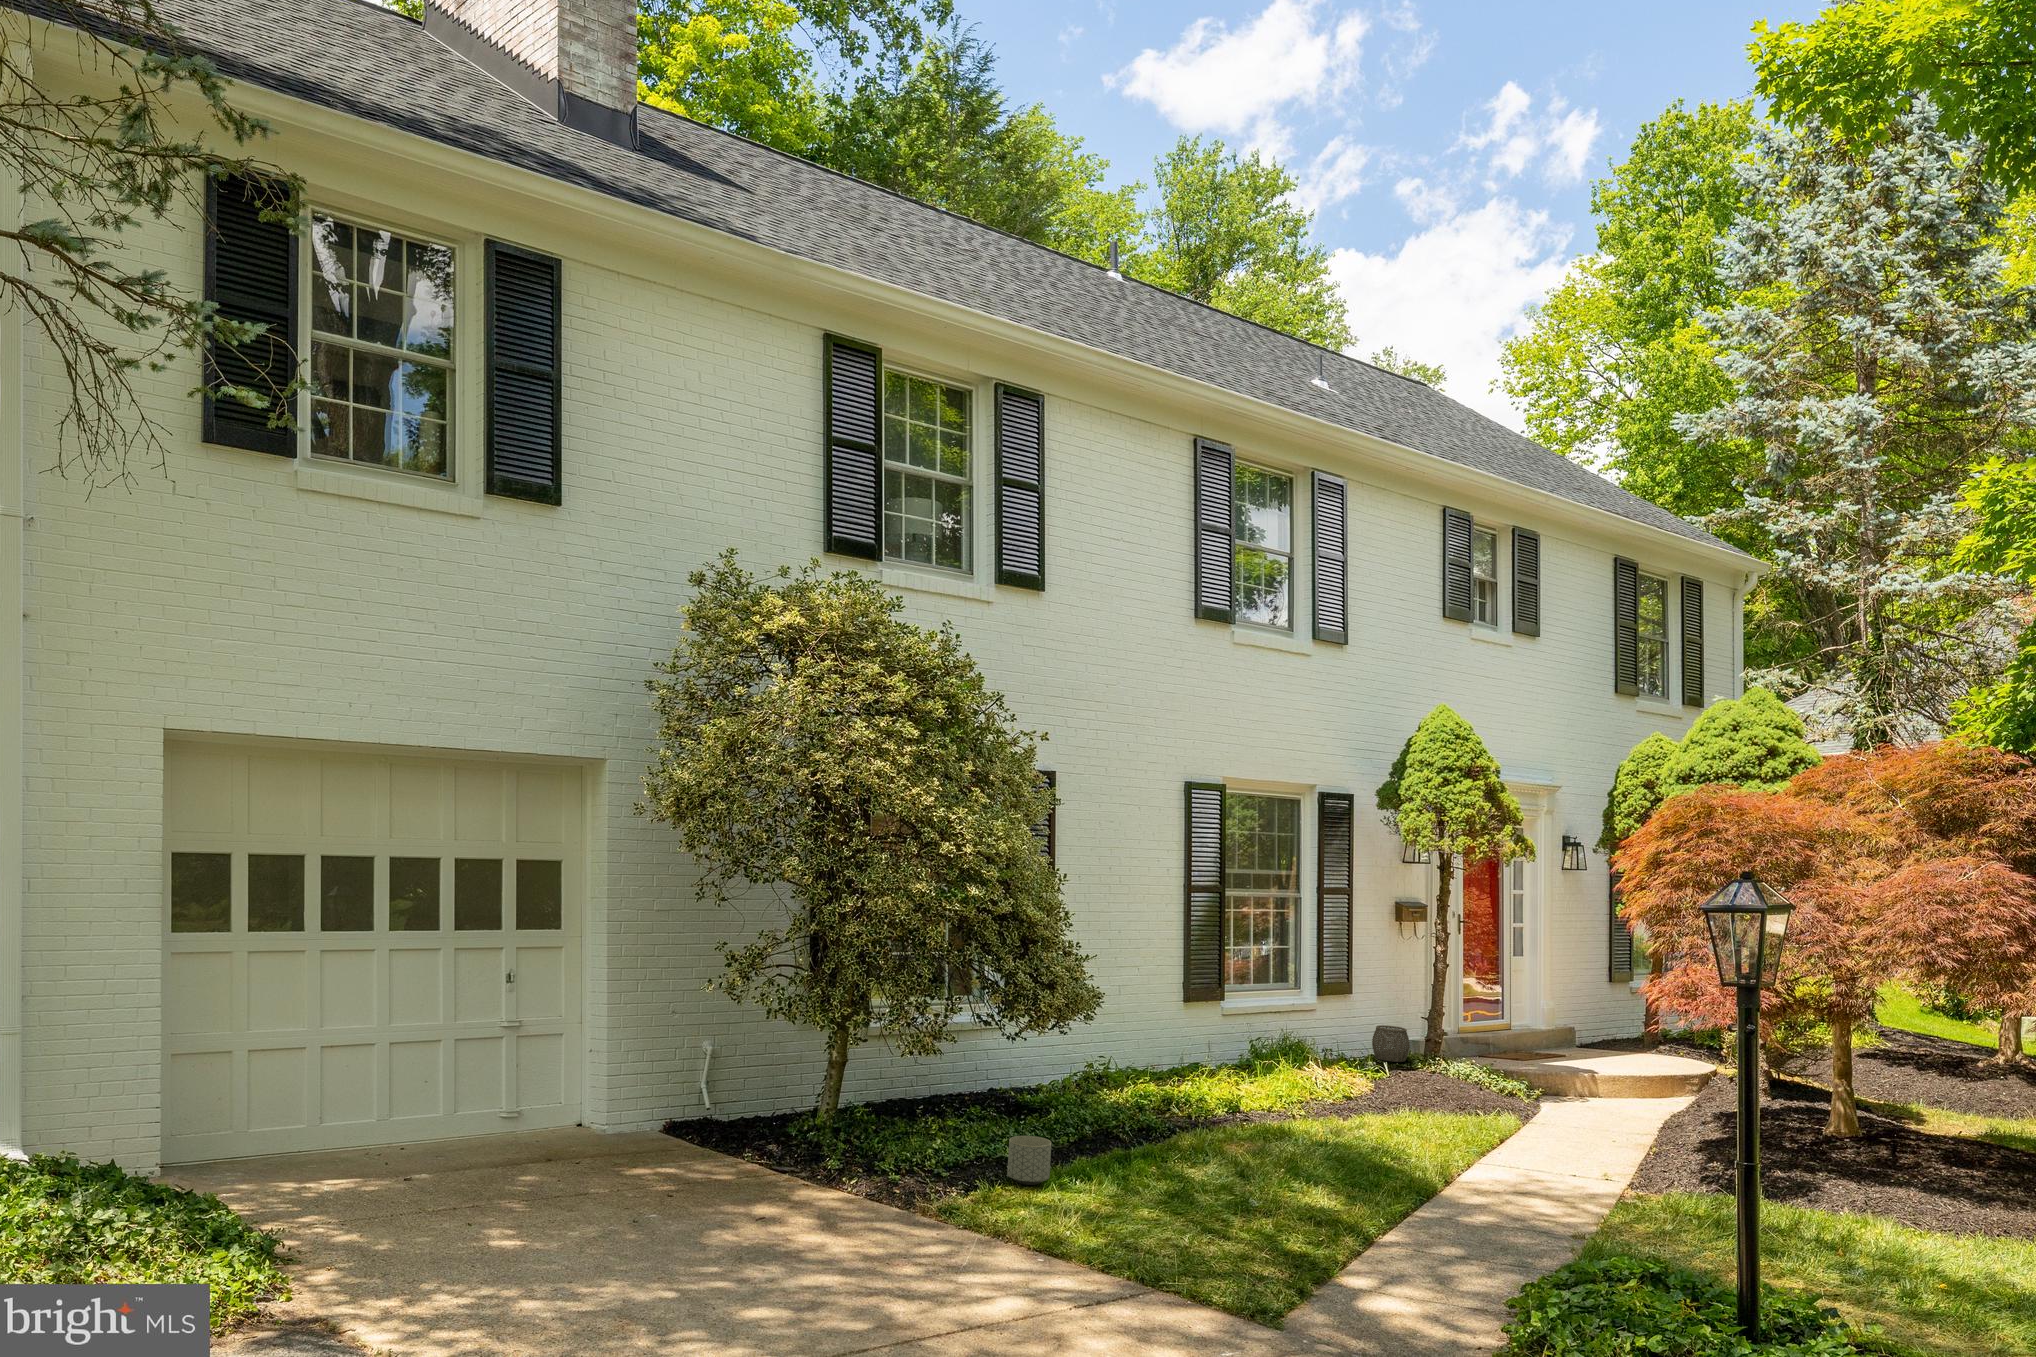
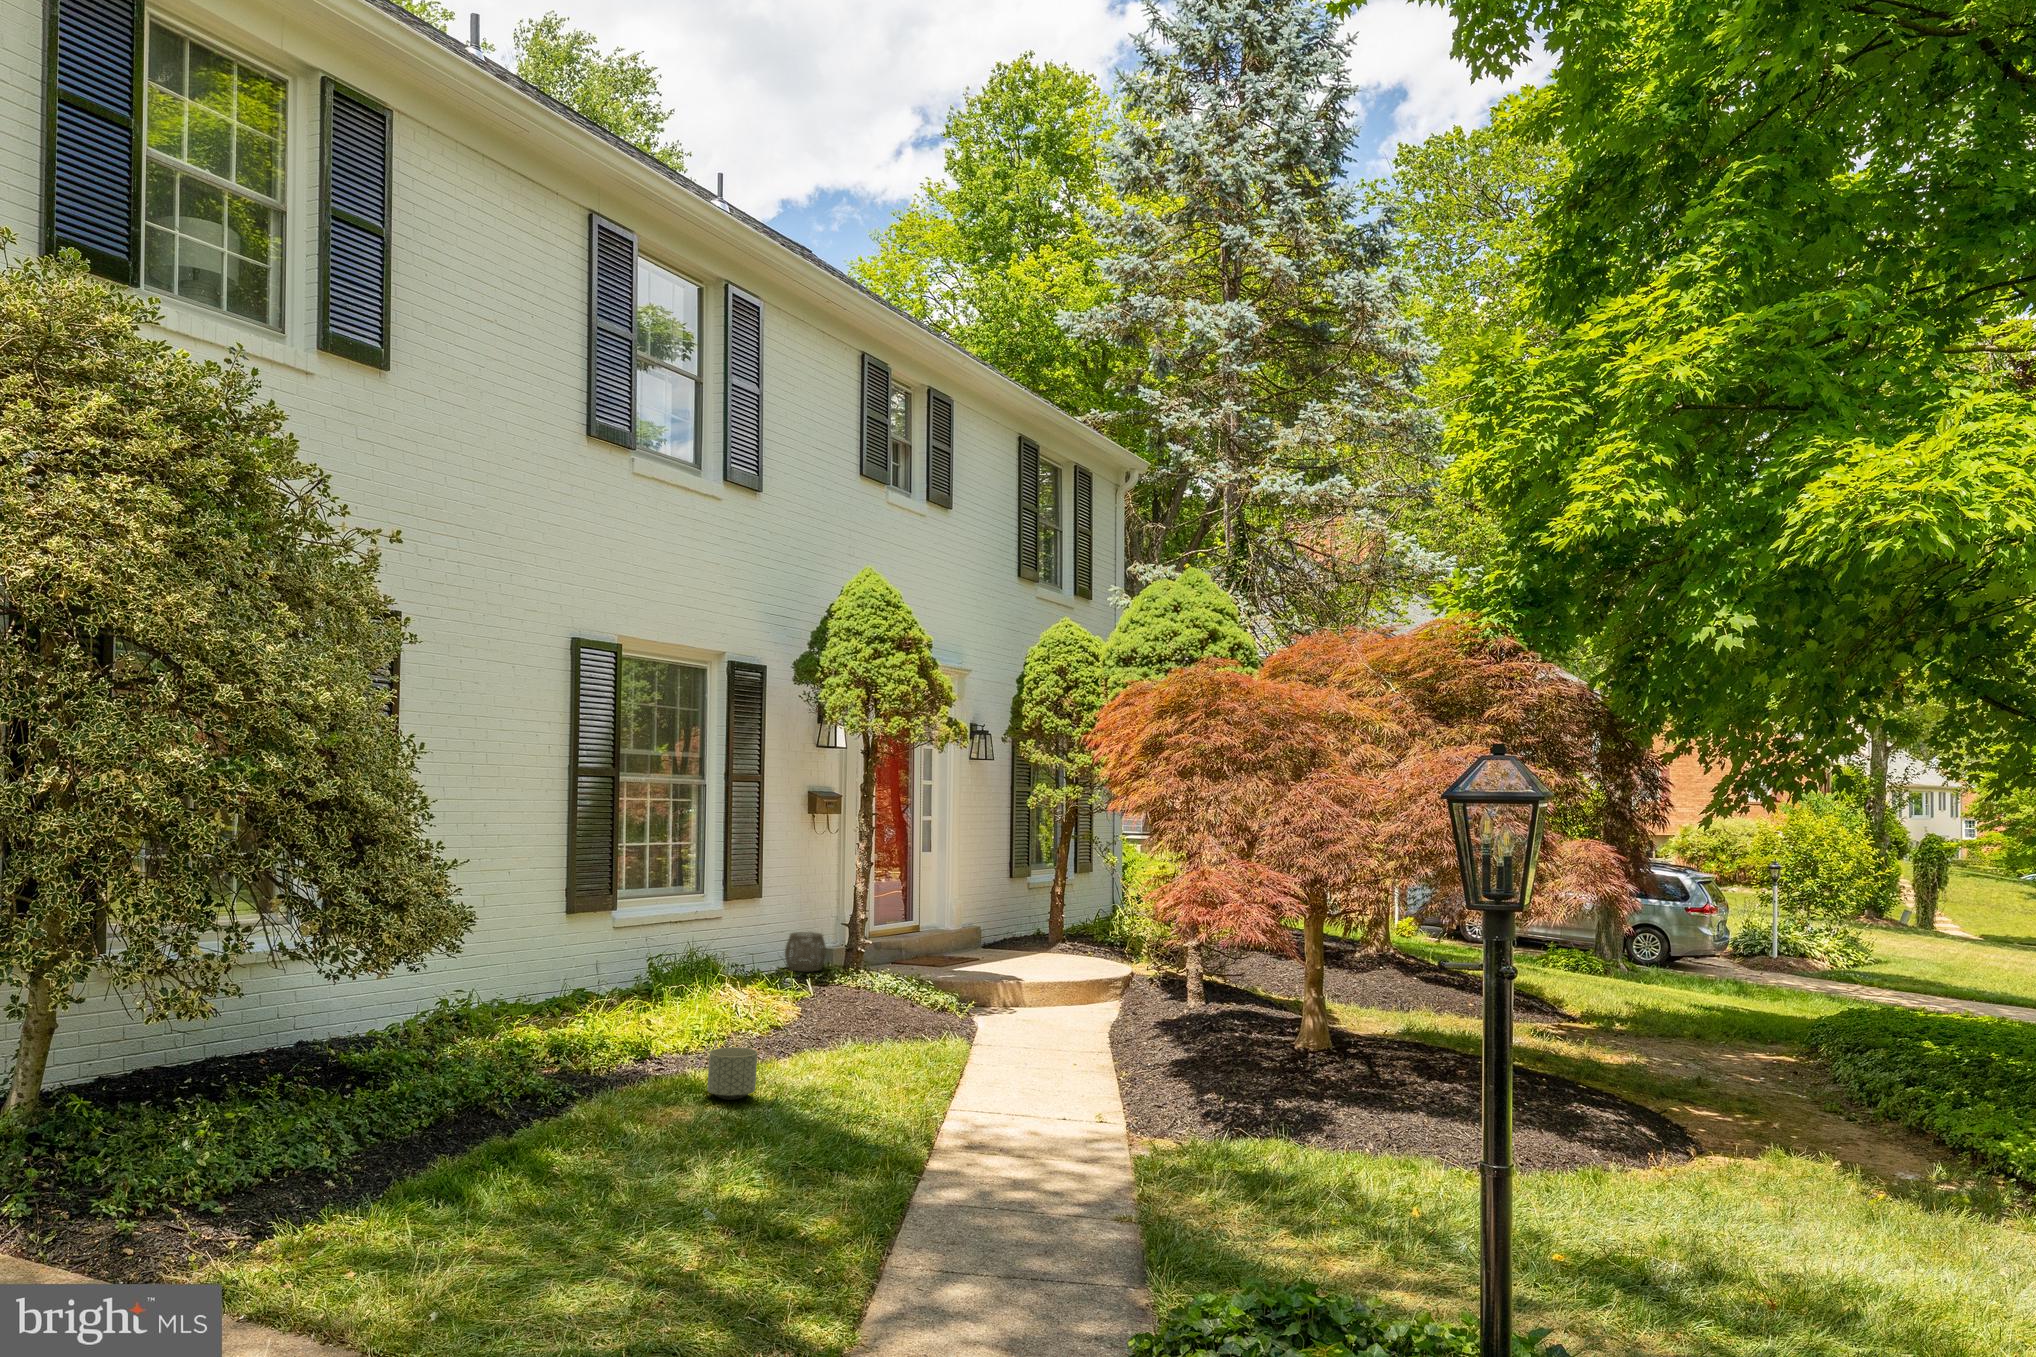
planter: present [1007,1136,1051,1185] -> present [707,1047,757,1100]

